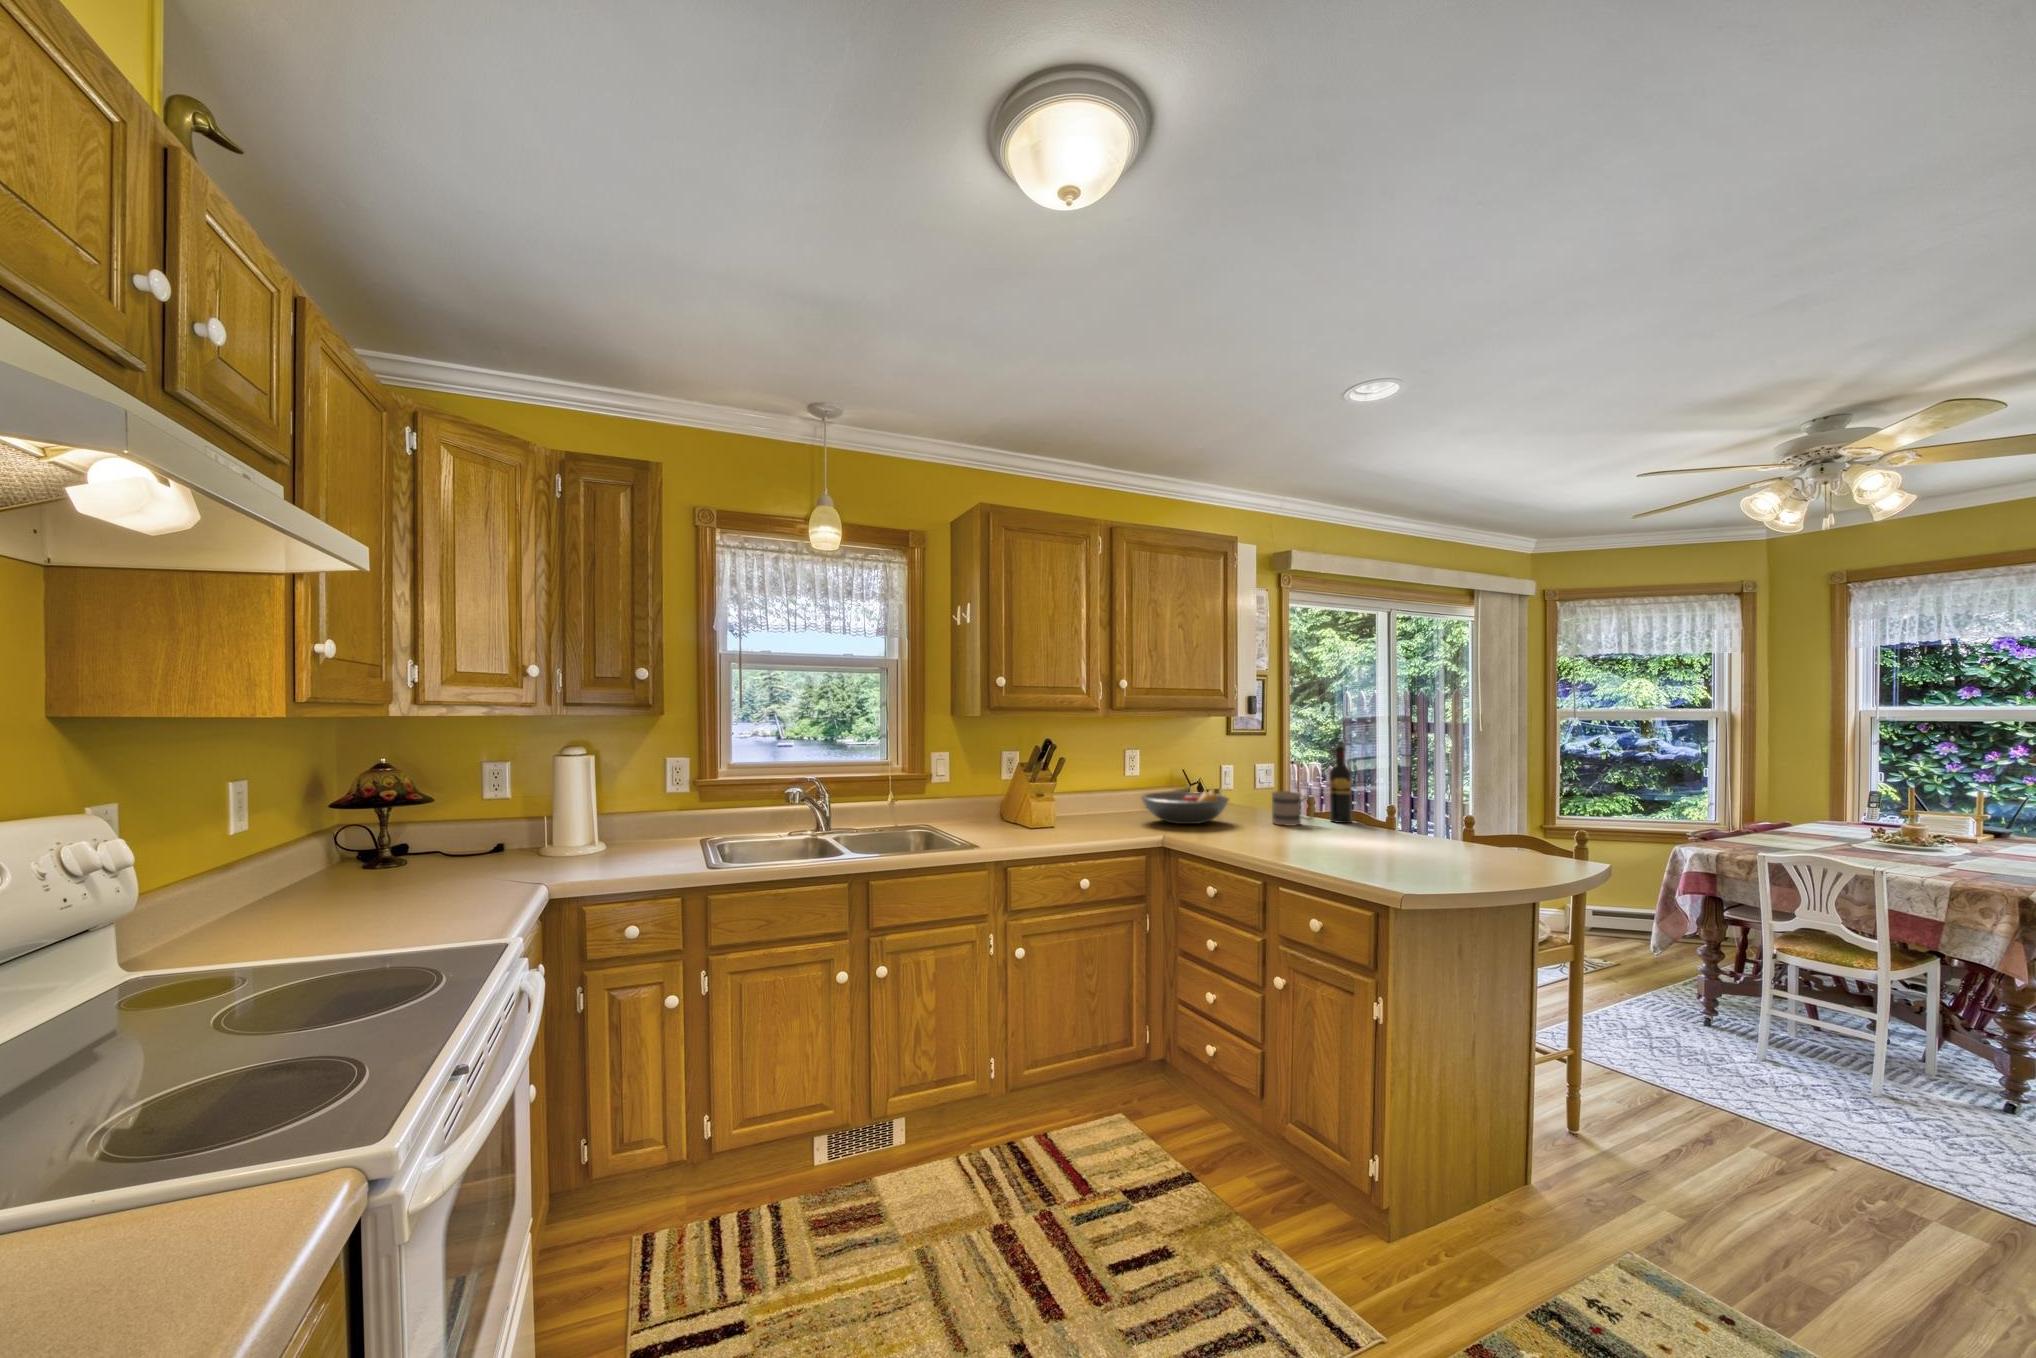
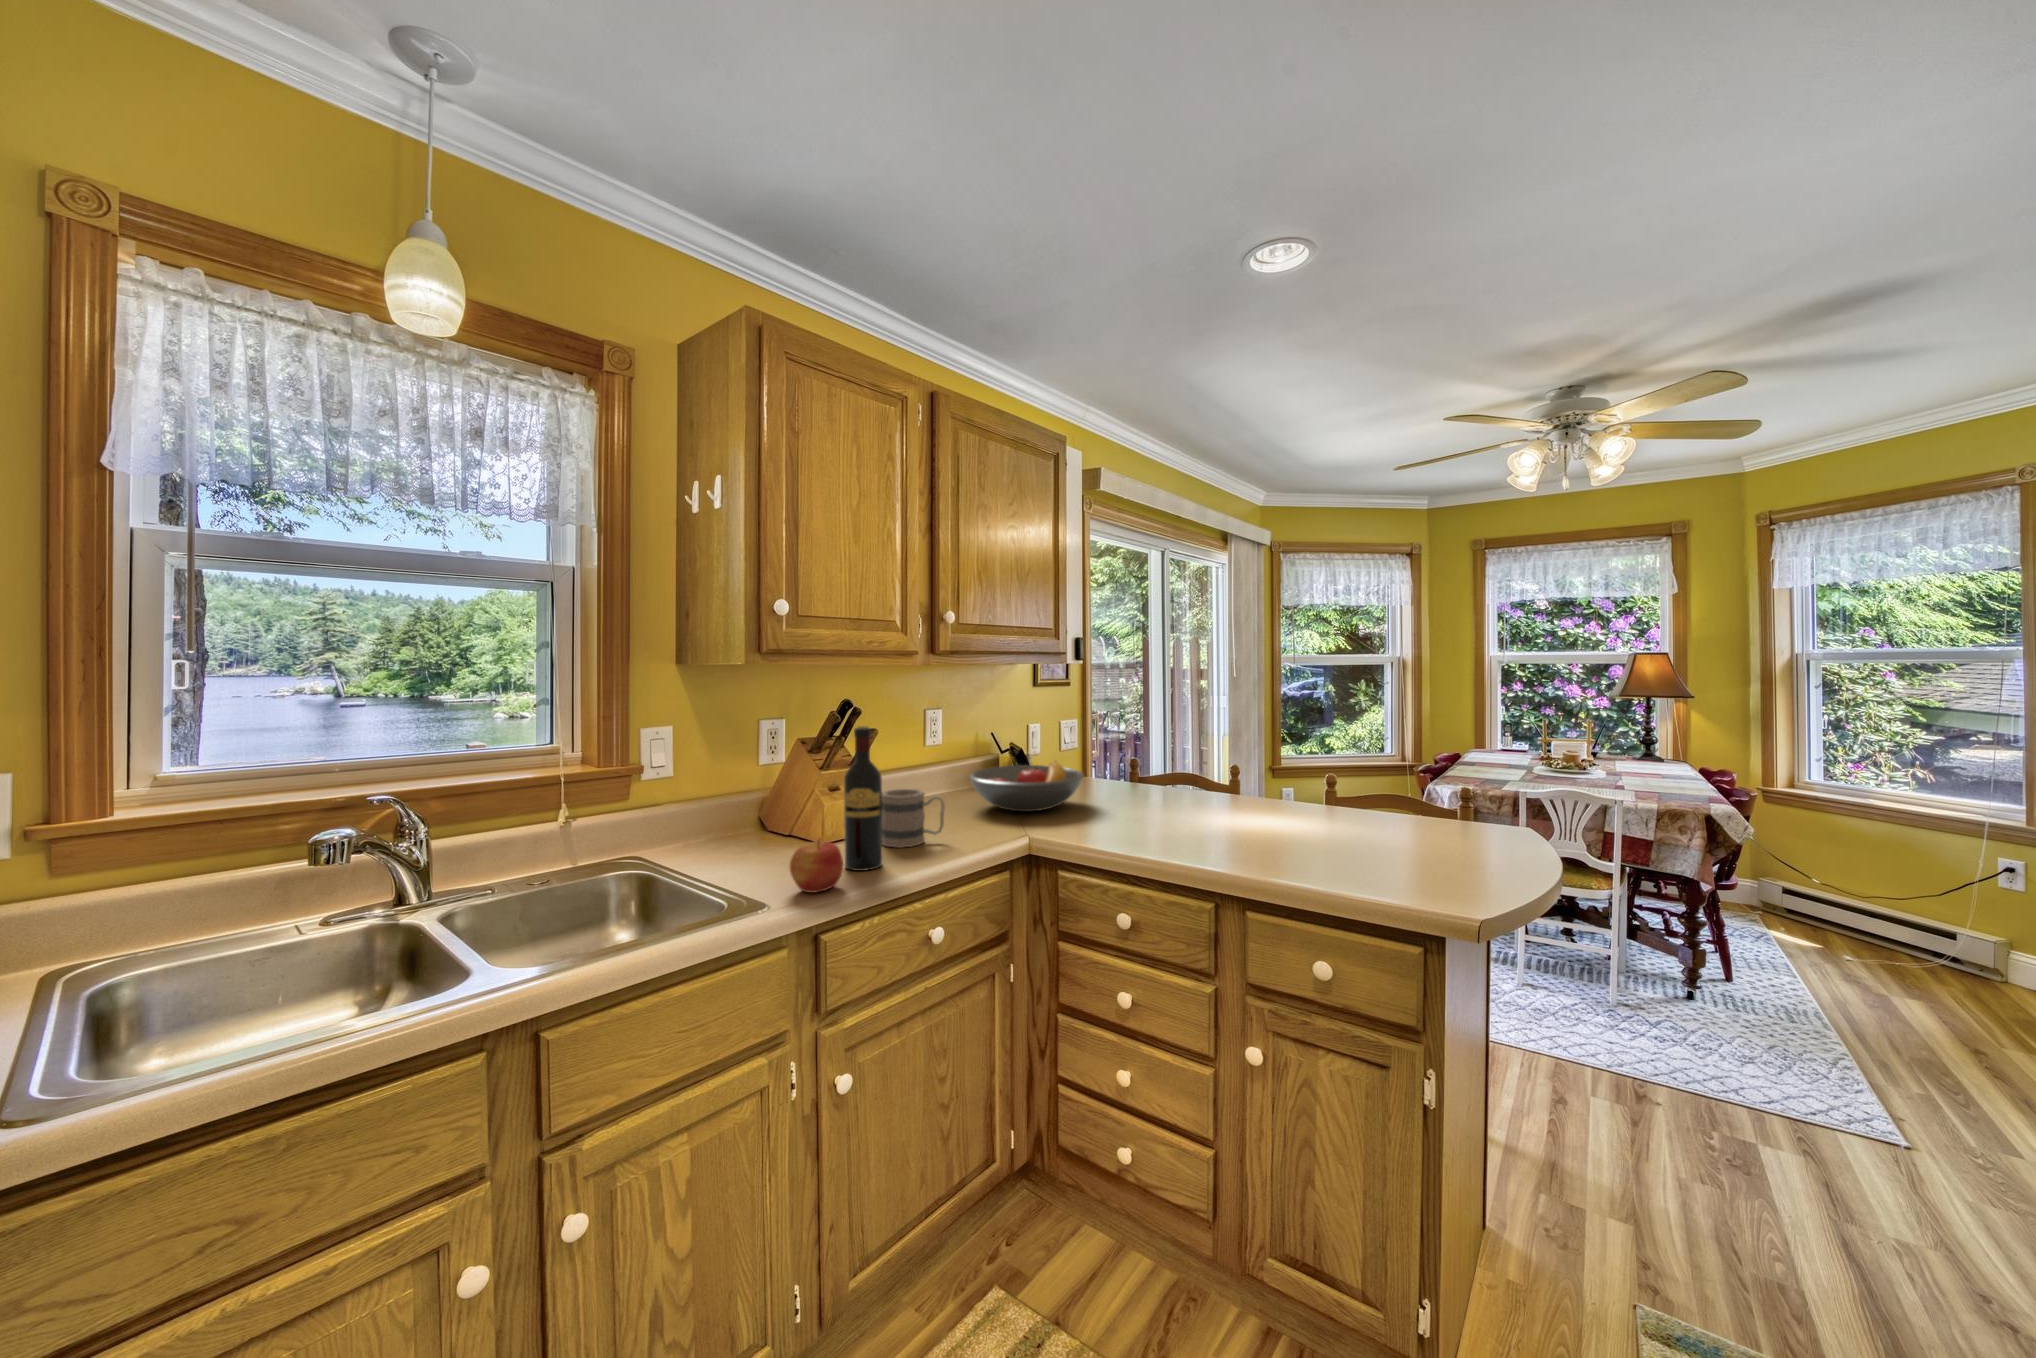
wine bottle: present [1329,745,1352,823] -> present [844,726,882,871]
mug: present [1272,791,1314,826] -> present [882,789,945,848]
apple: none [996,816,1026,846] -> present [790,839,843,893]

